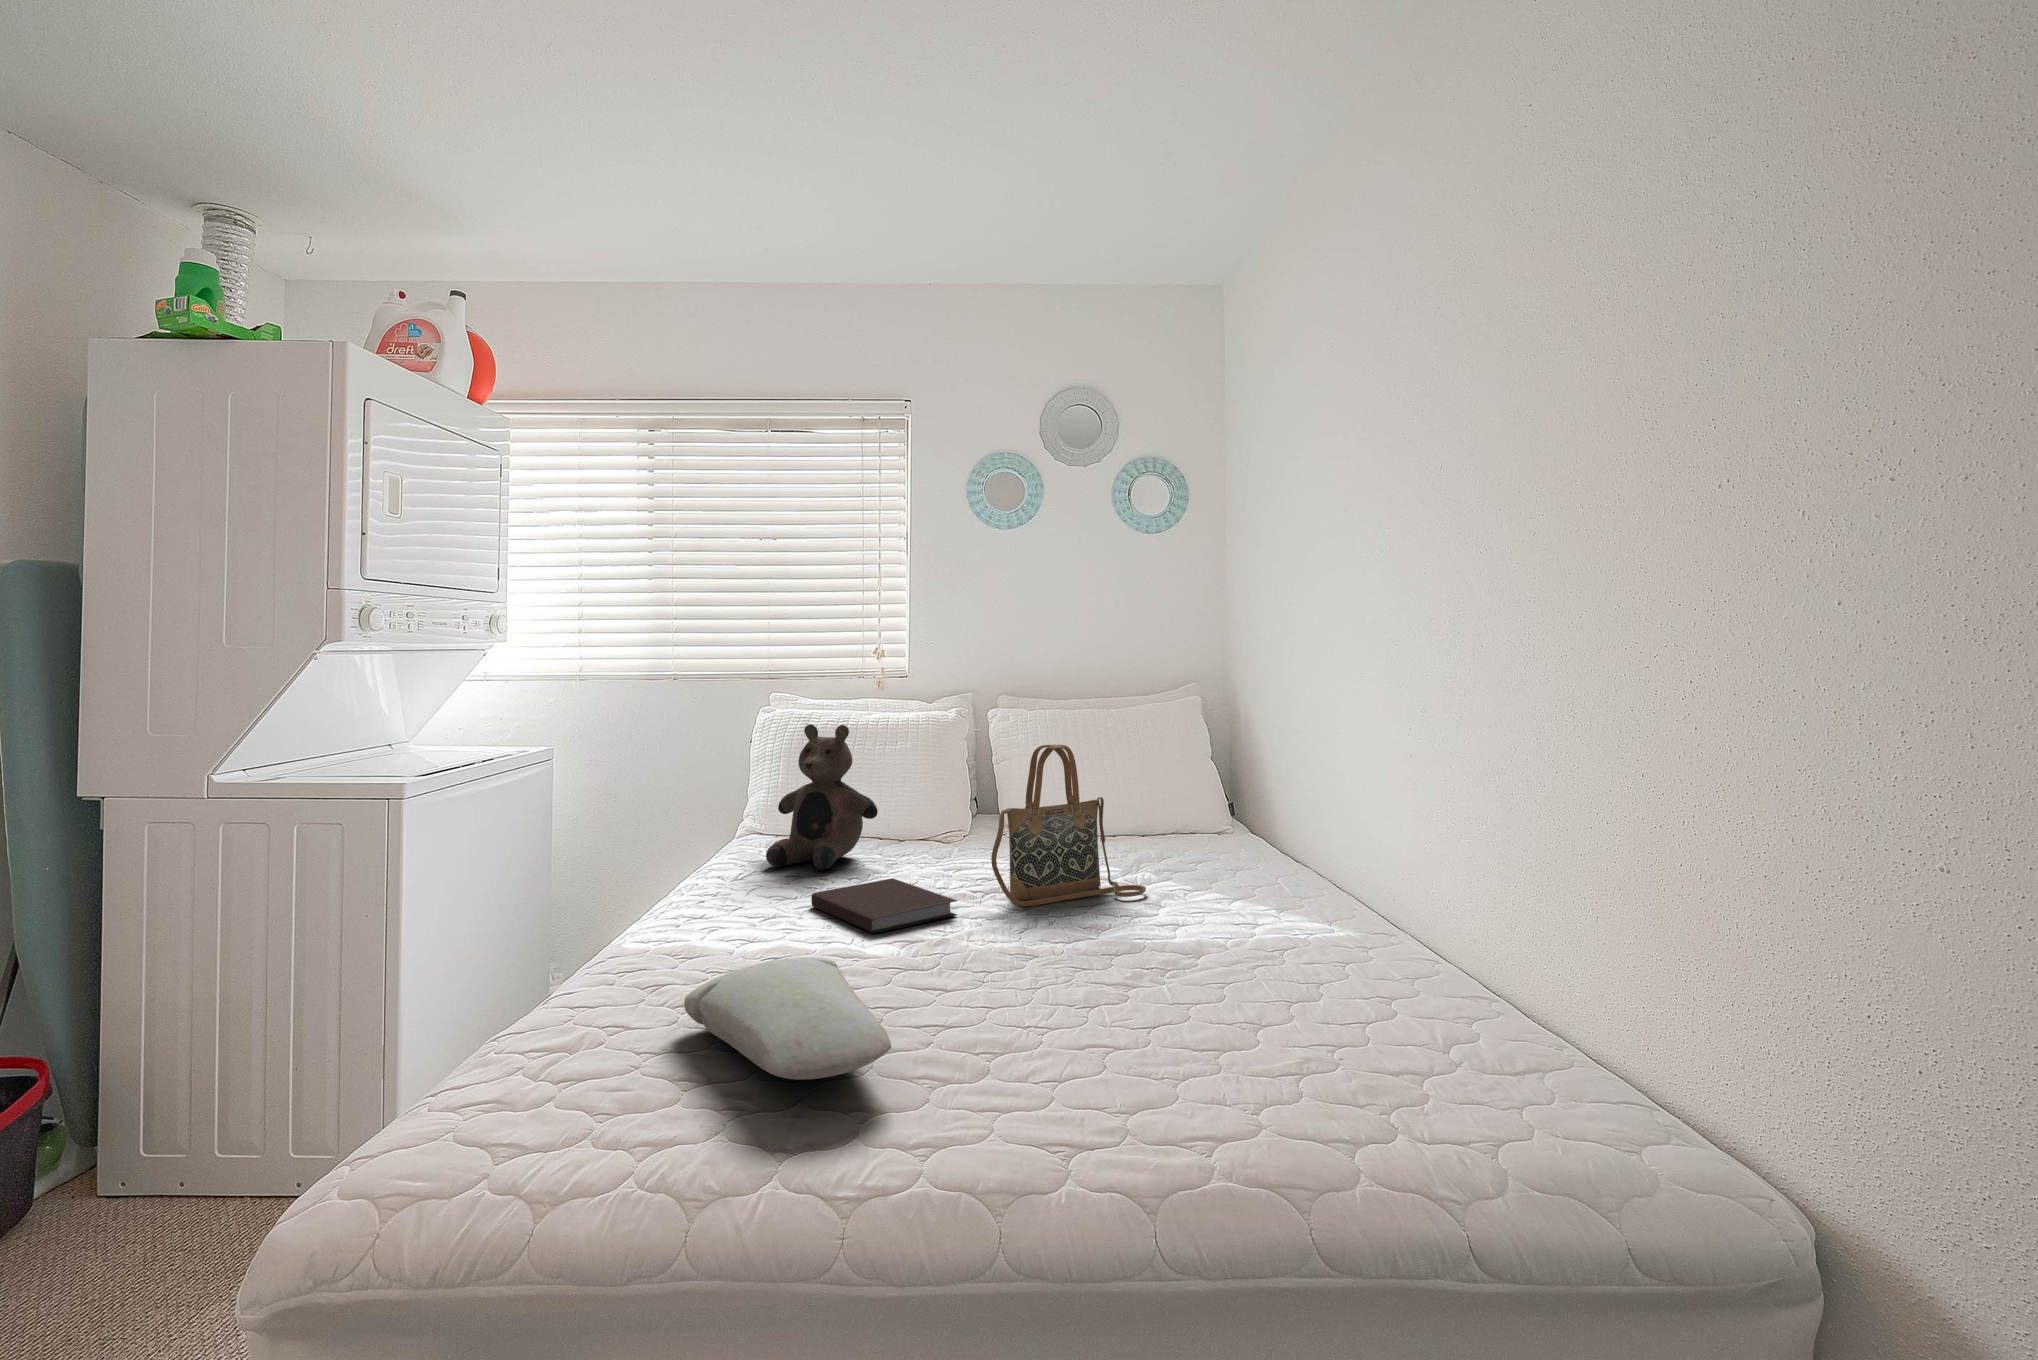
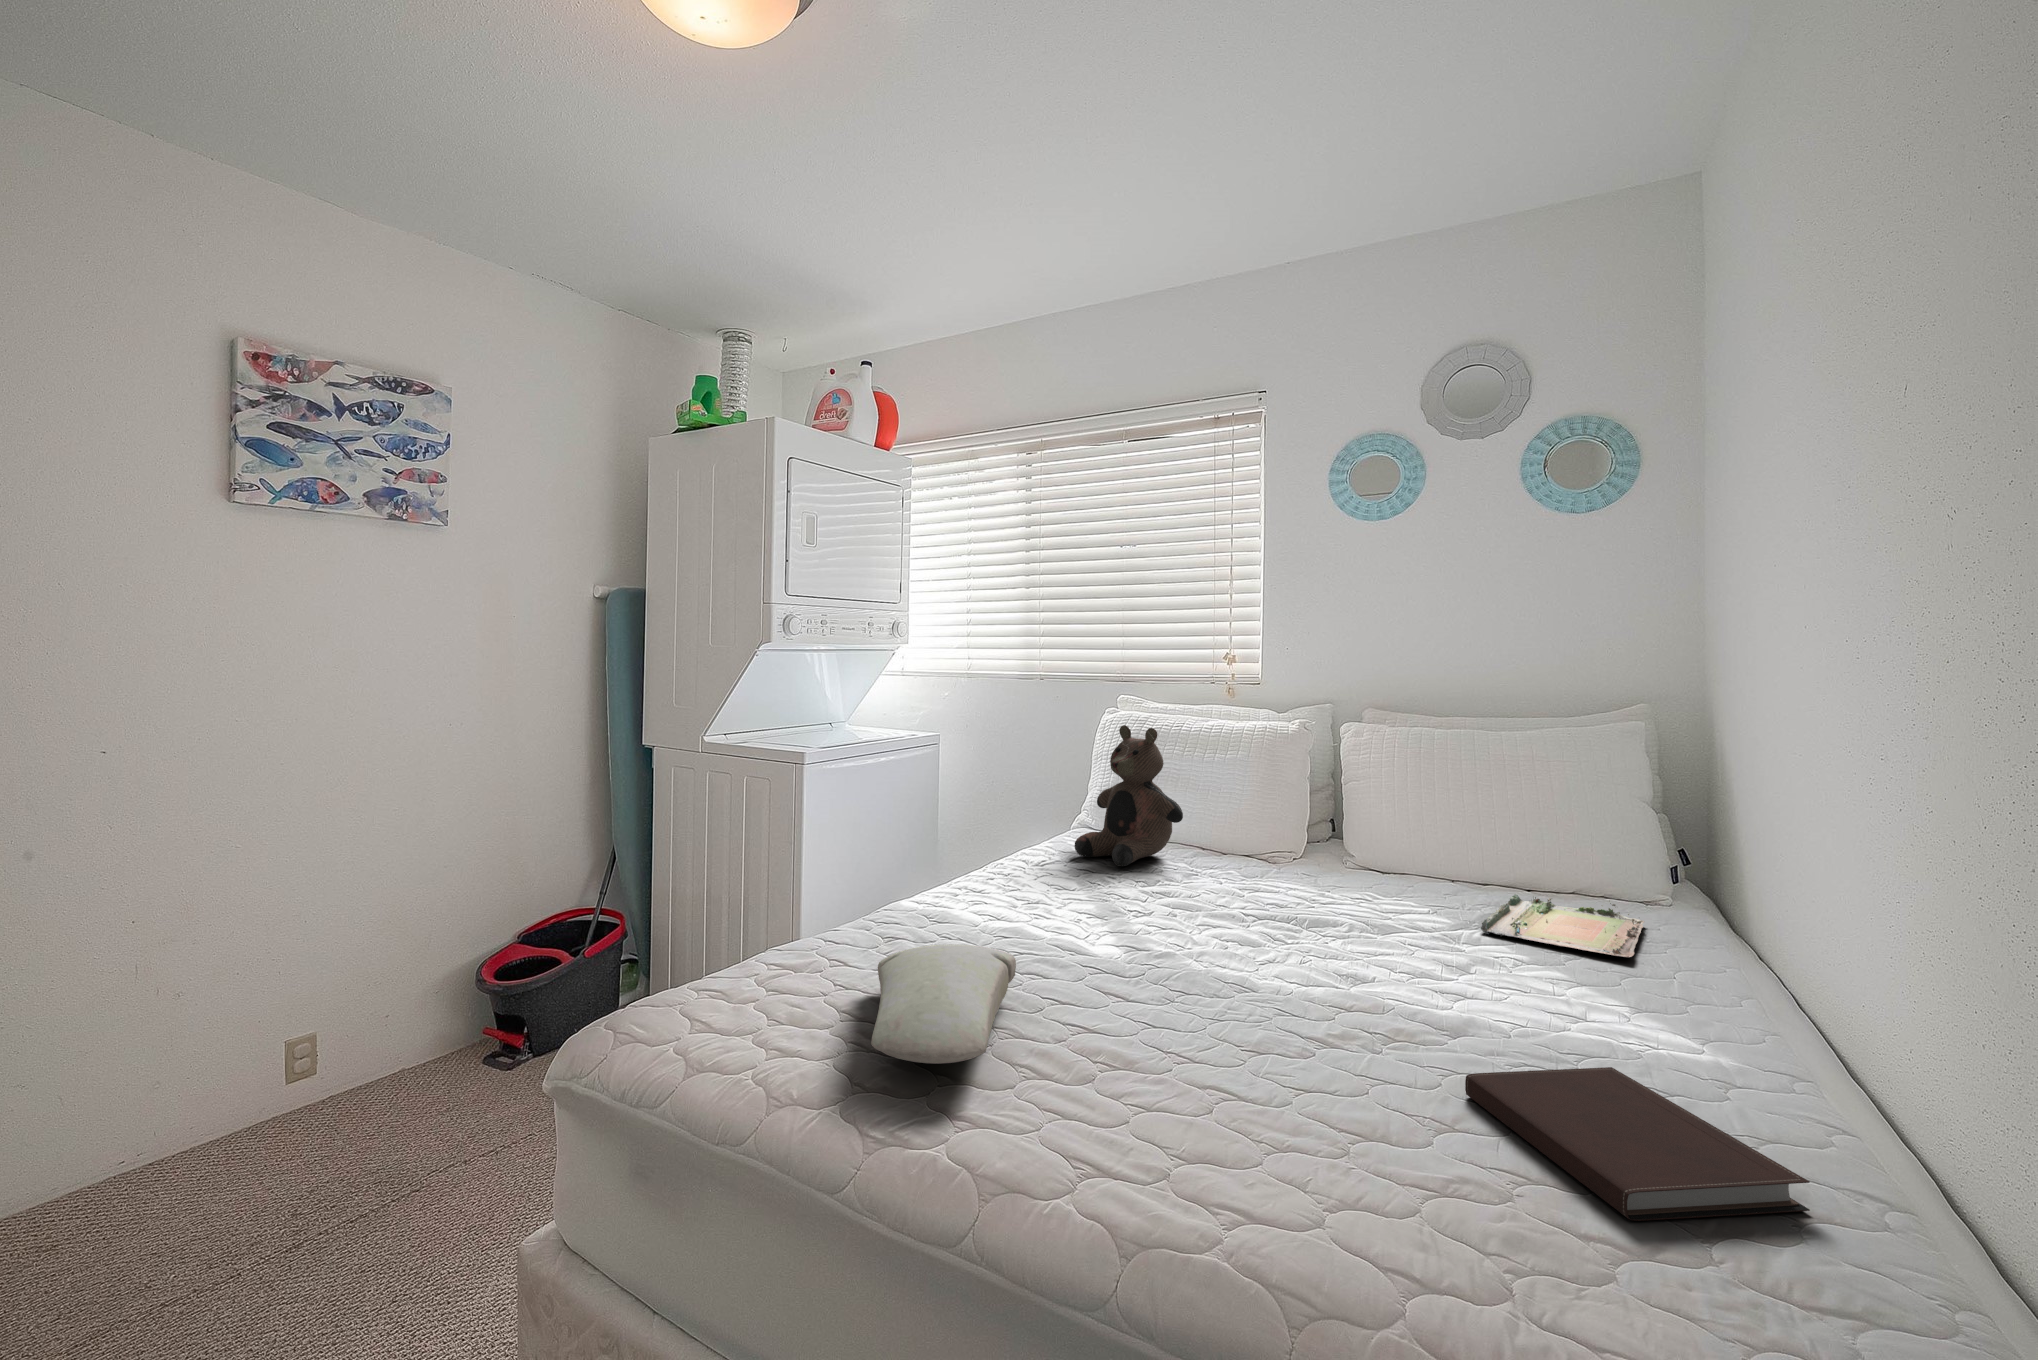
handbag: present [991,745,1146,906] -> none [1257,766,1455,952]
tray: none [1149,839,1254,877] -> present [1481,894,1644,958]
notebook: present [811,878,957,933] -> present [1465,1067,1810,1221]

